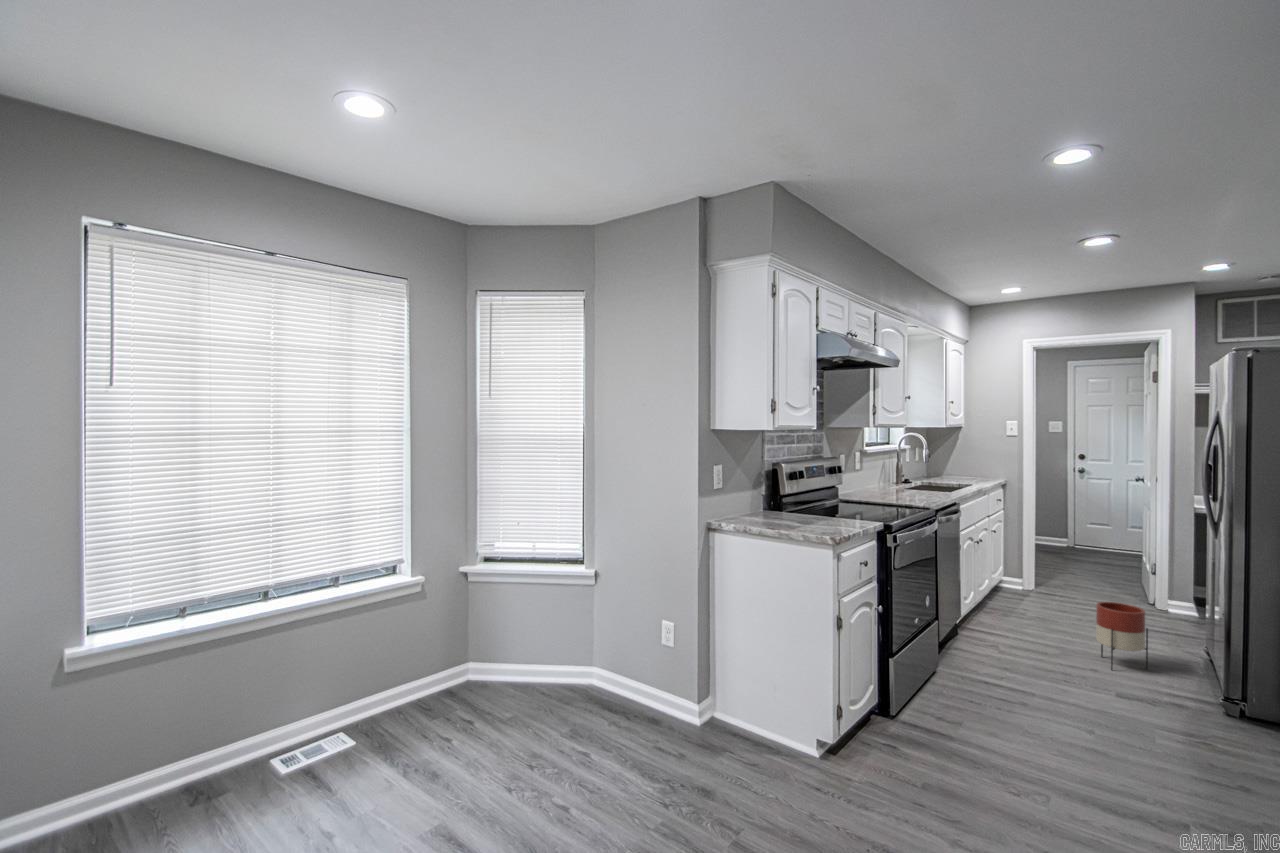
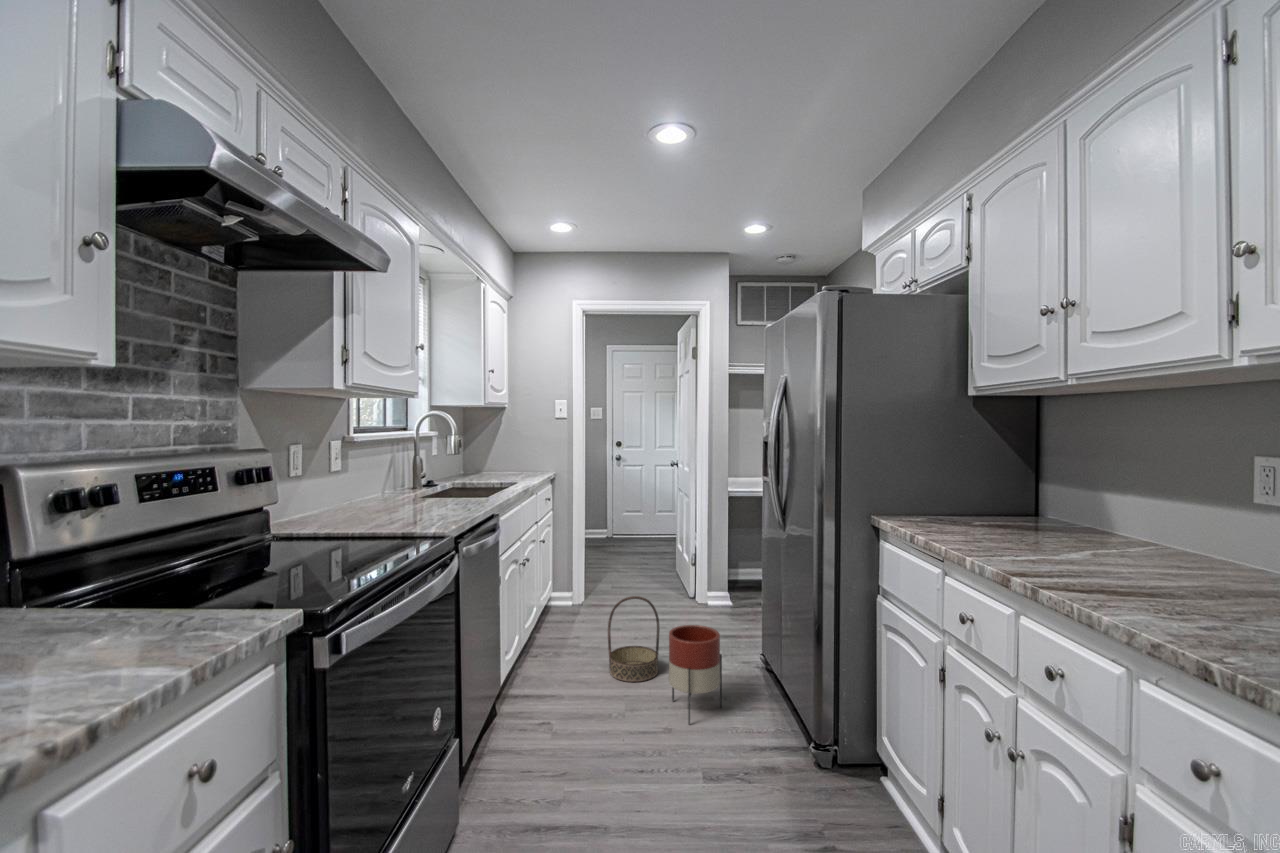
basket: none [1047,578,1096,642] -> present [608,596,660,682]

